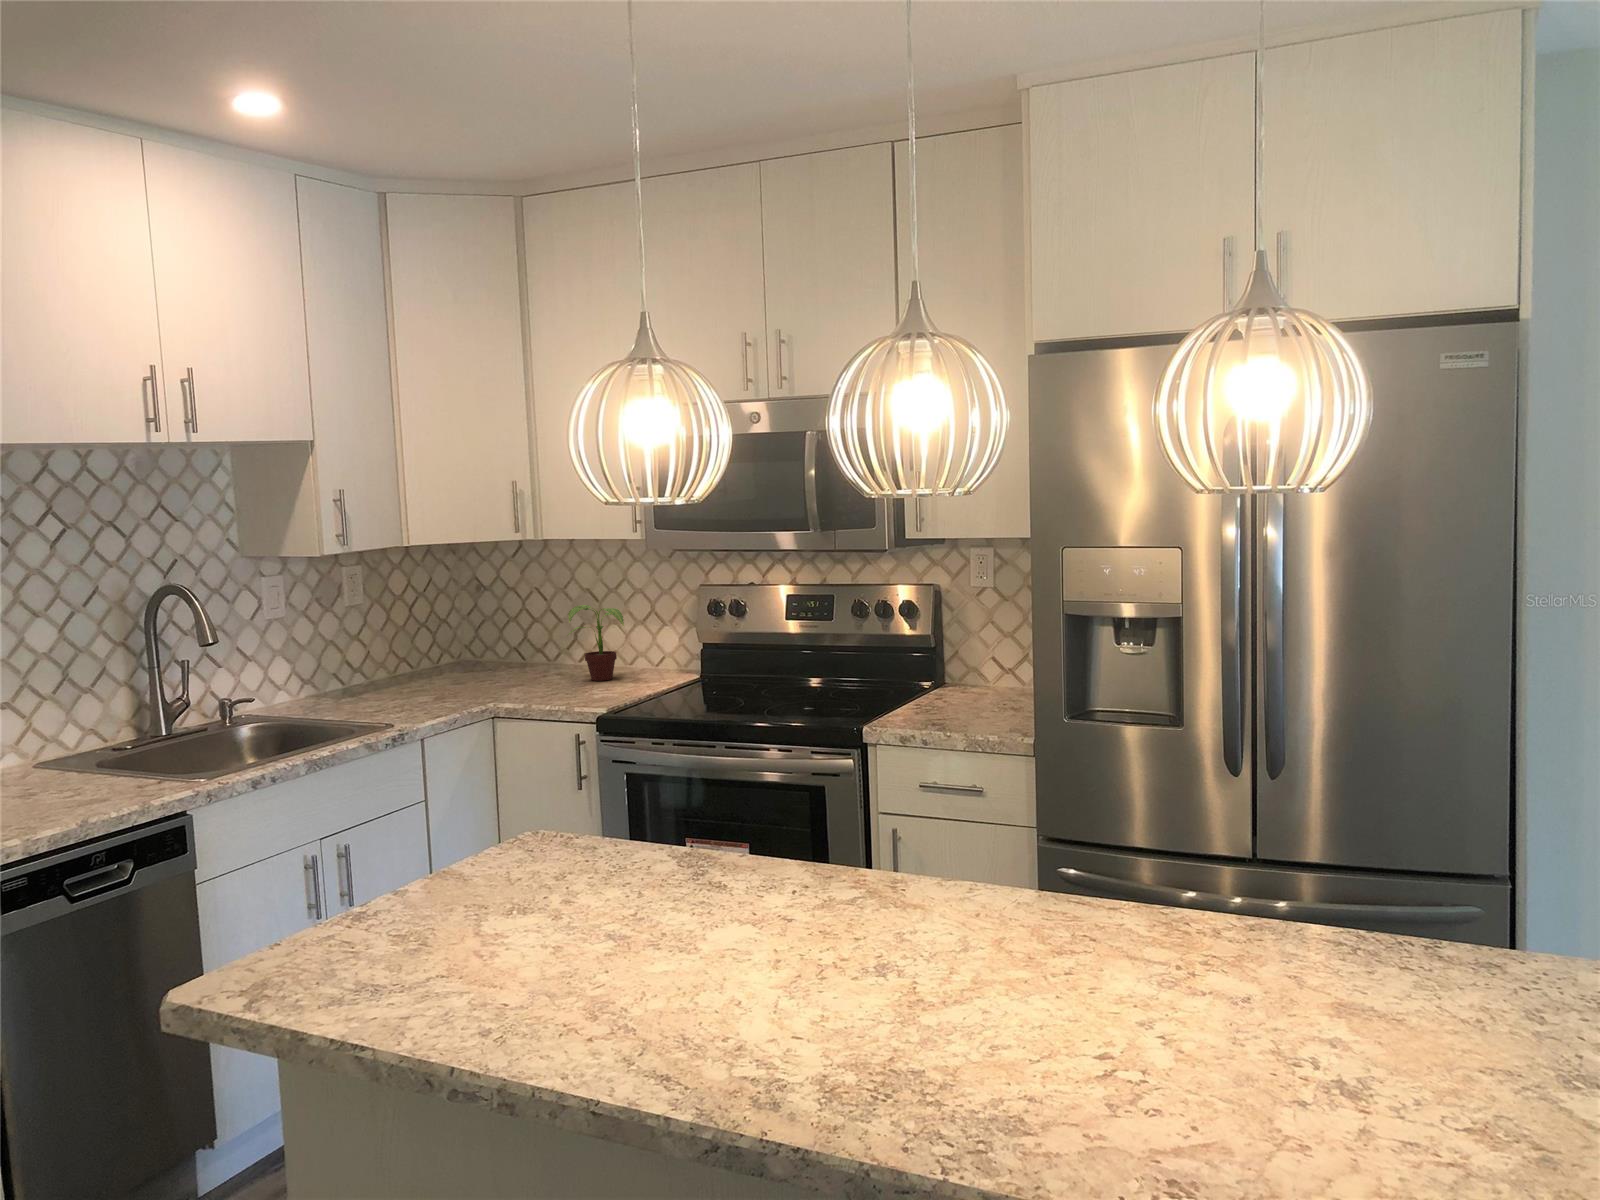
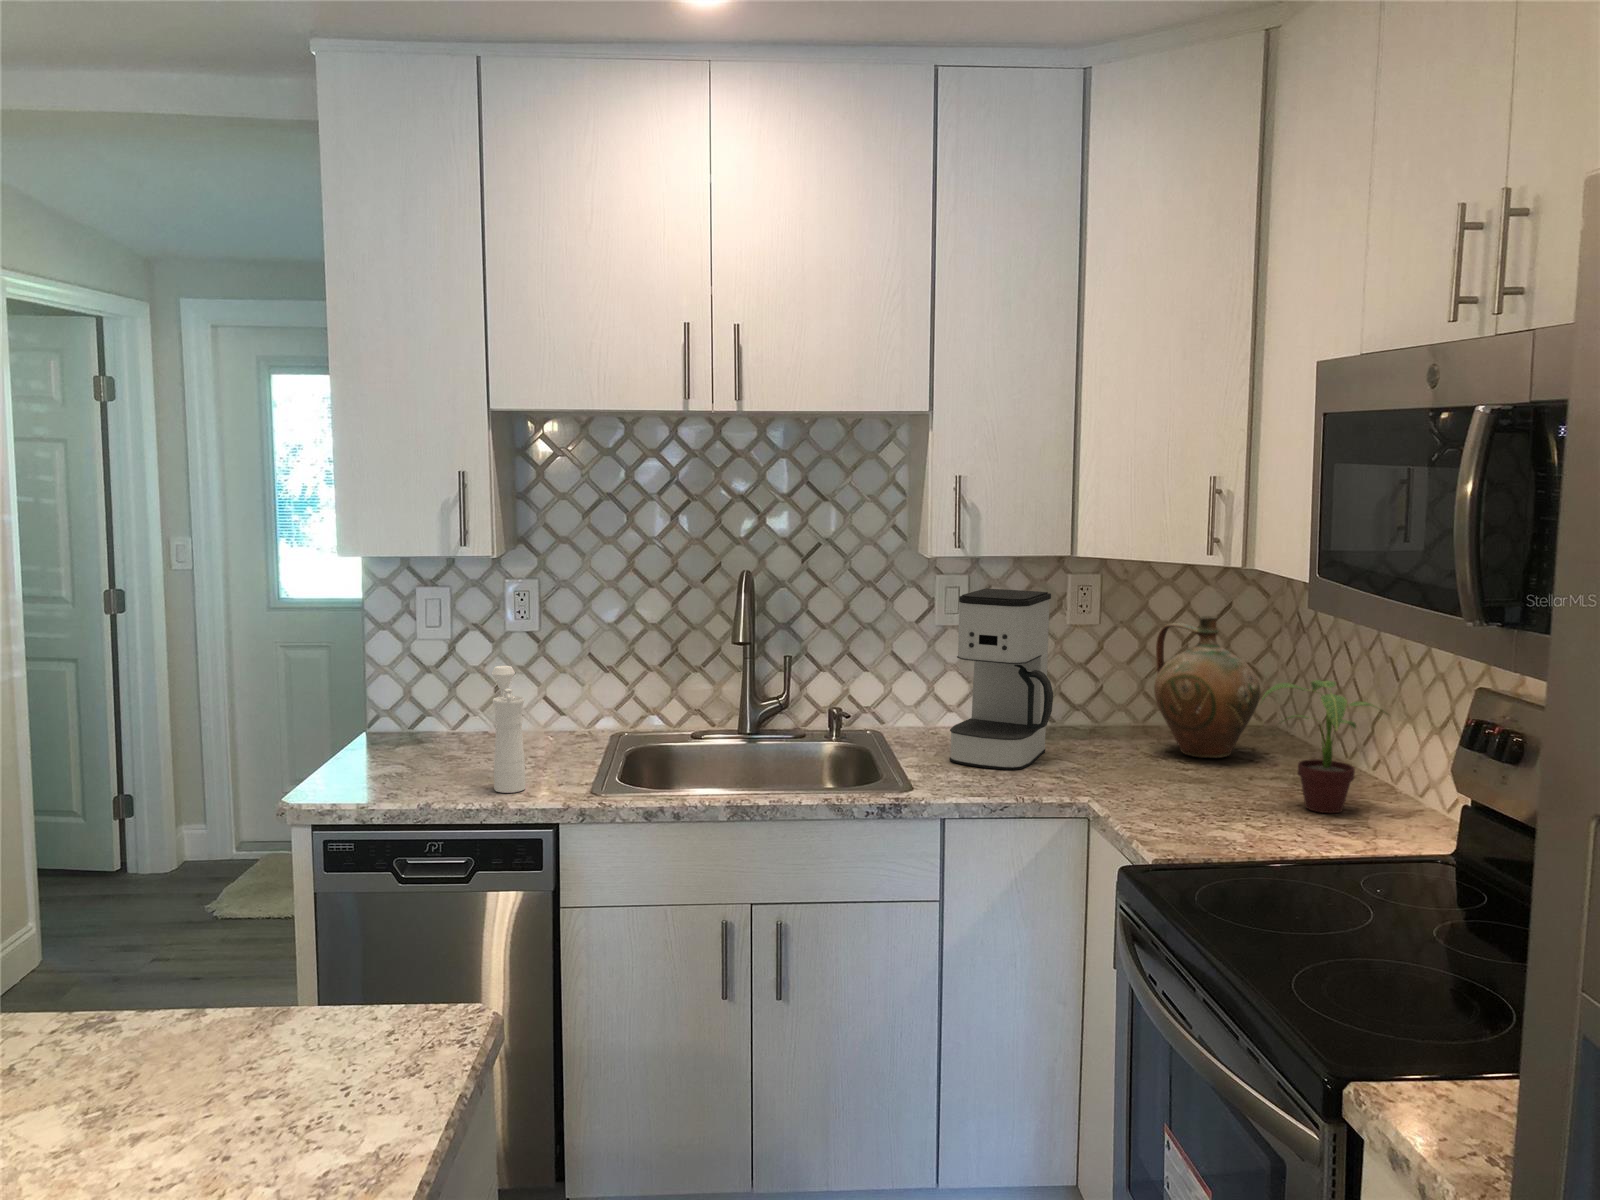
coffee maker: none [327,578,414,713] -> present [950,588,1053,770]
ceramic jug: none [431,583,506,681] -> present [1154,616,1261,758]
pepper mill: none [40,690,131,802] -> present [491,666,525,793]

